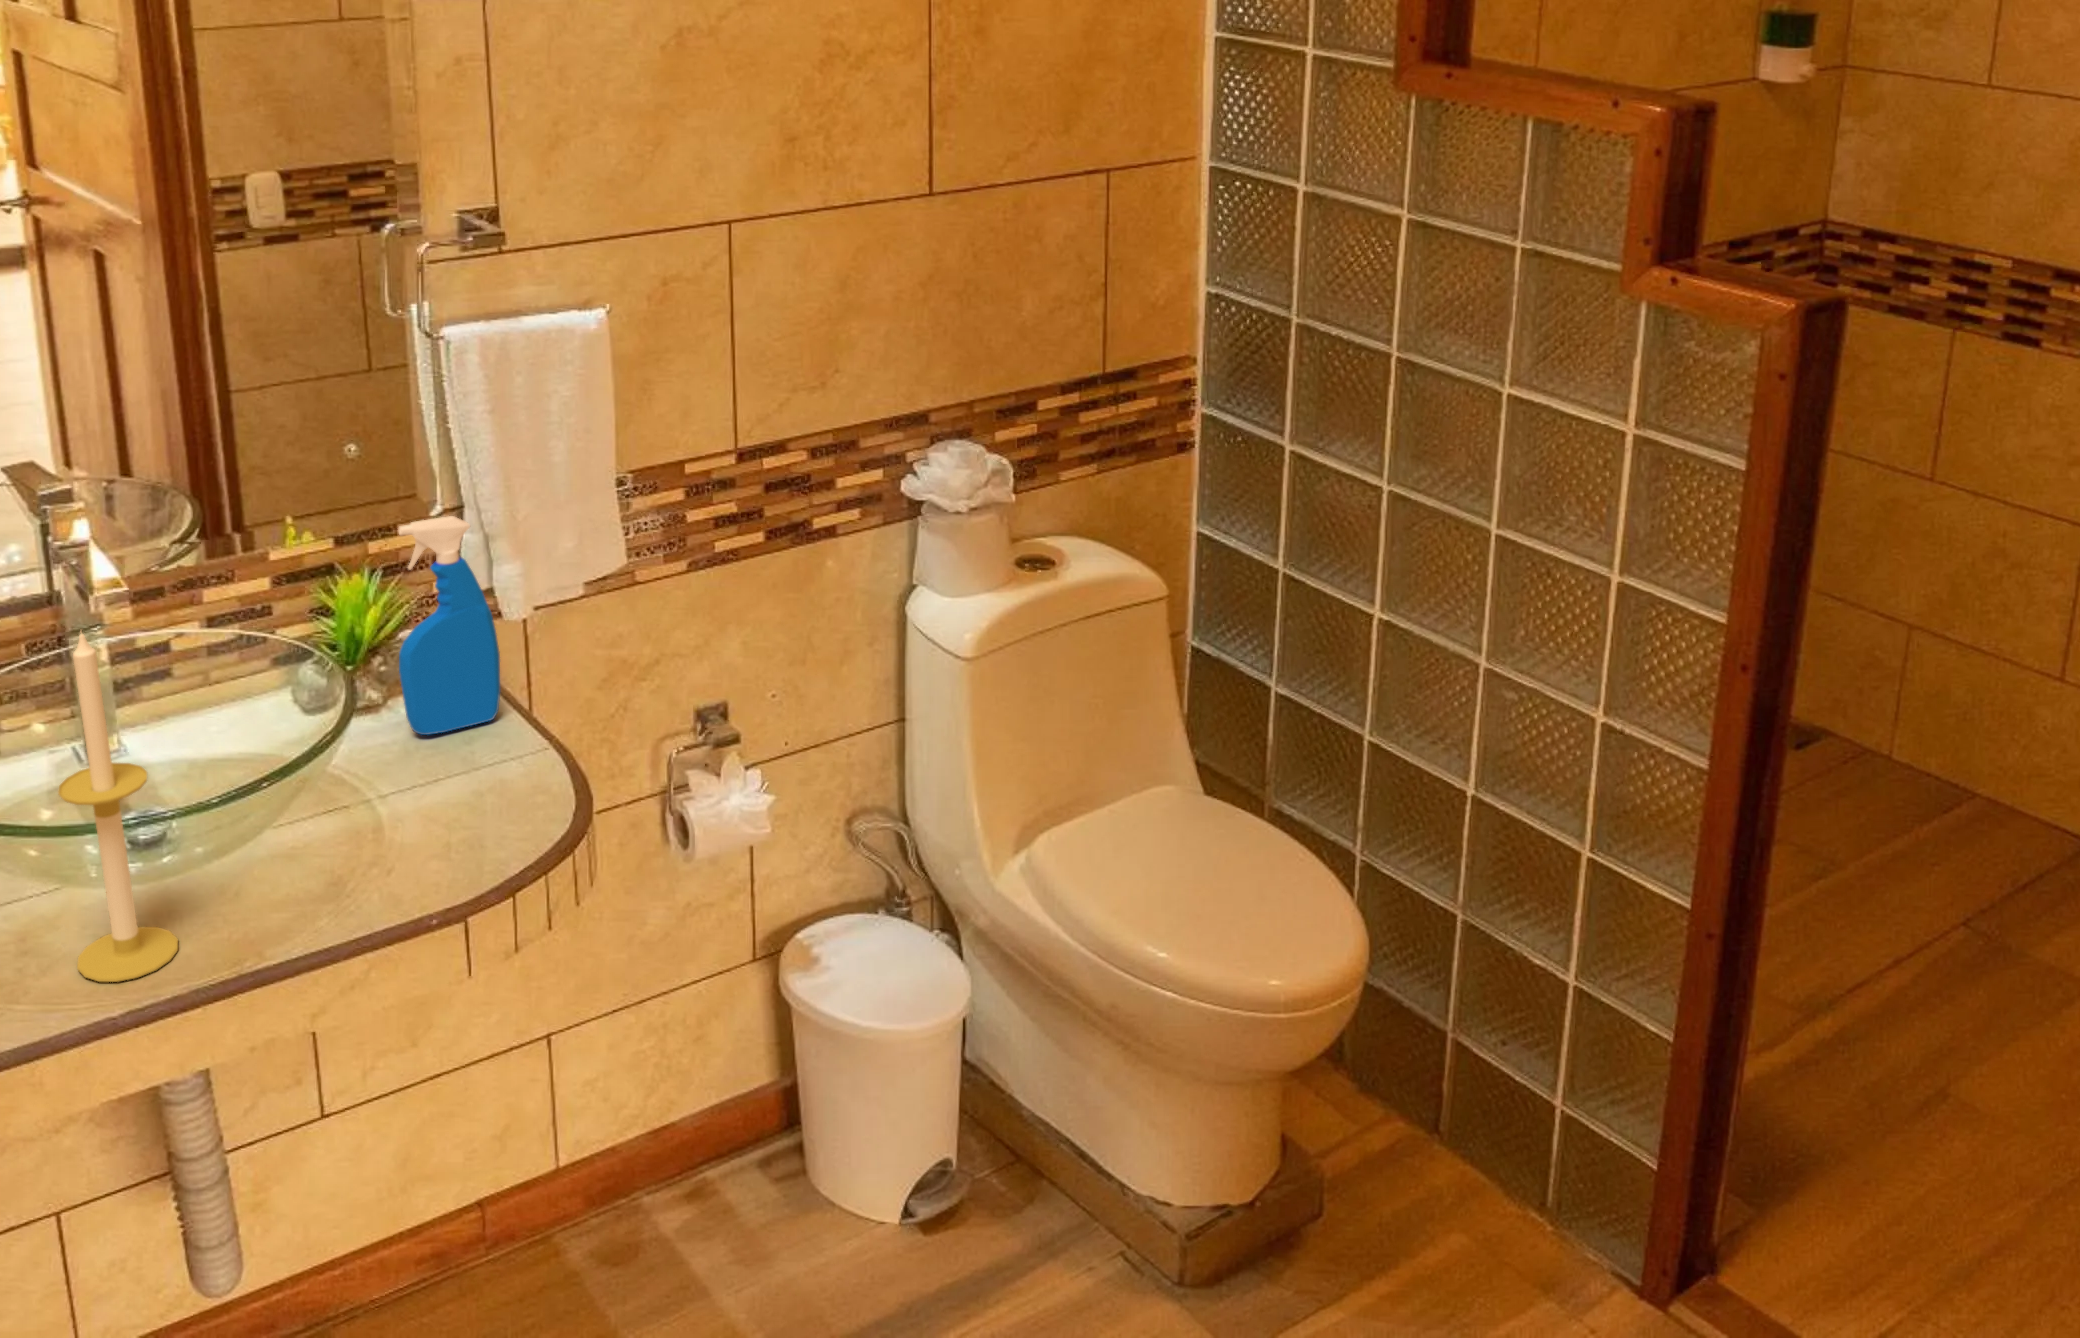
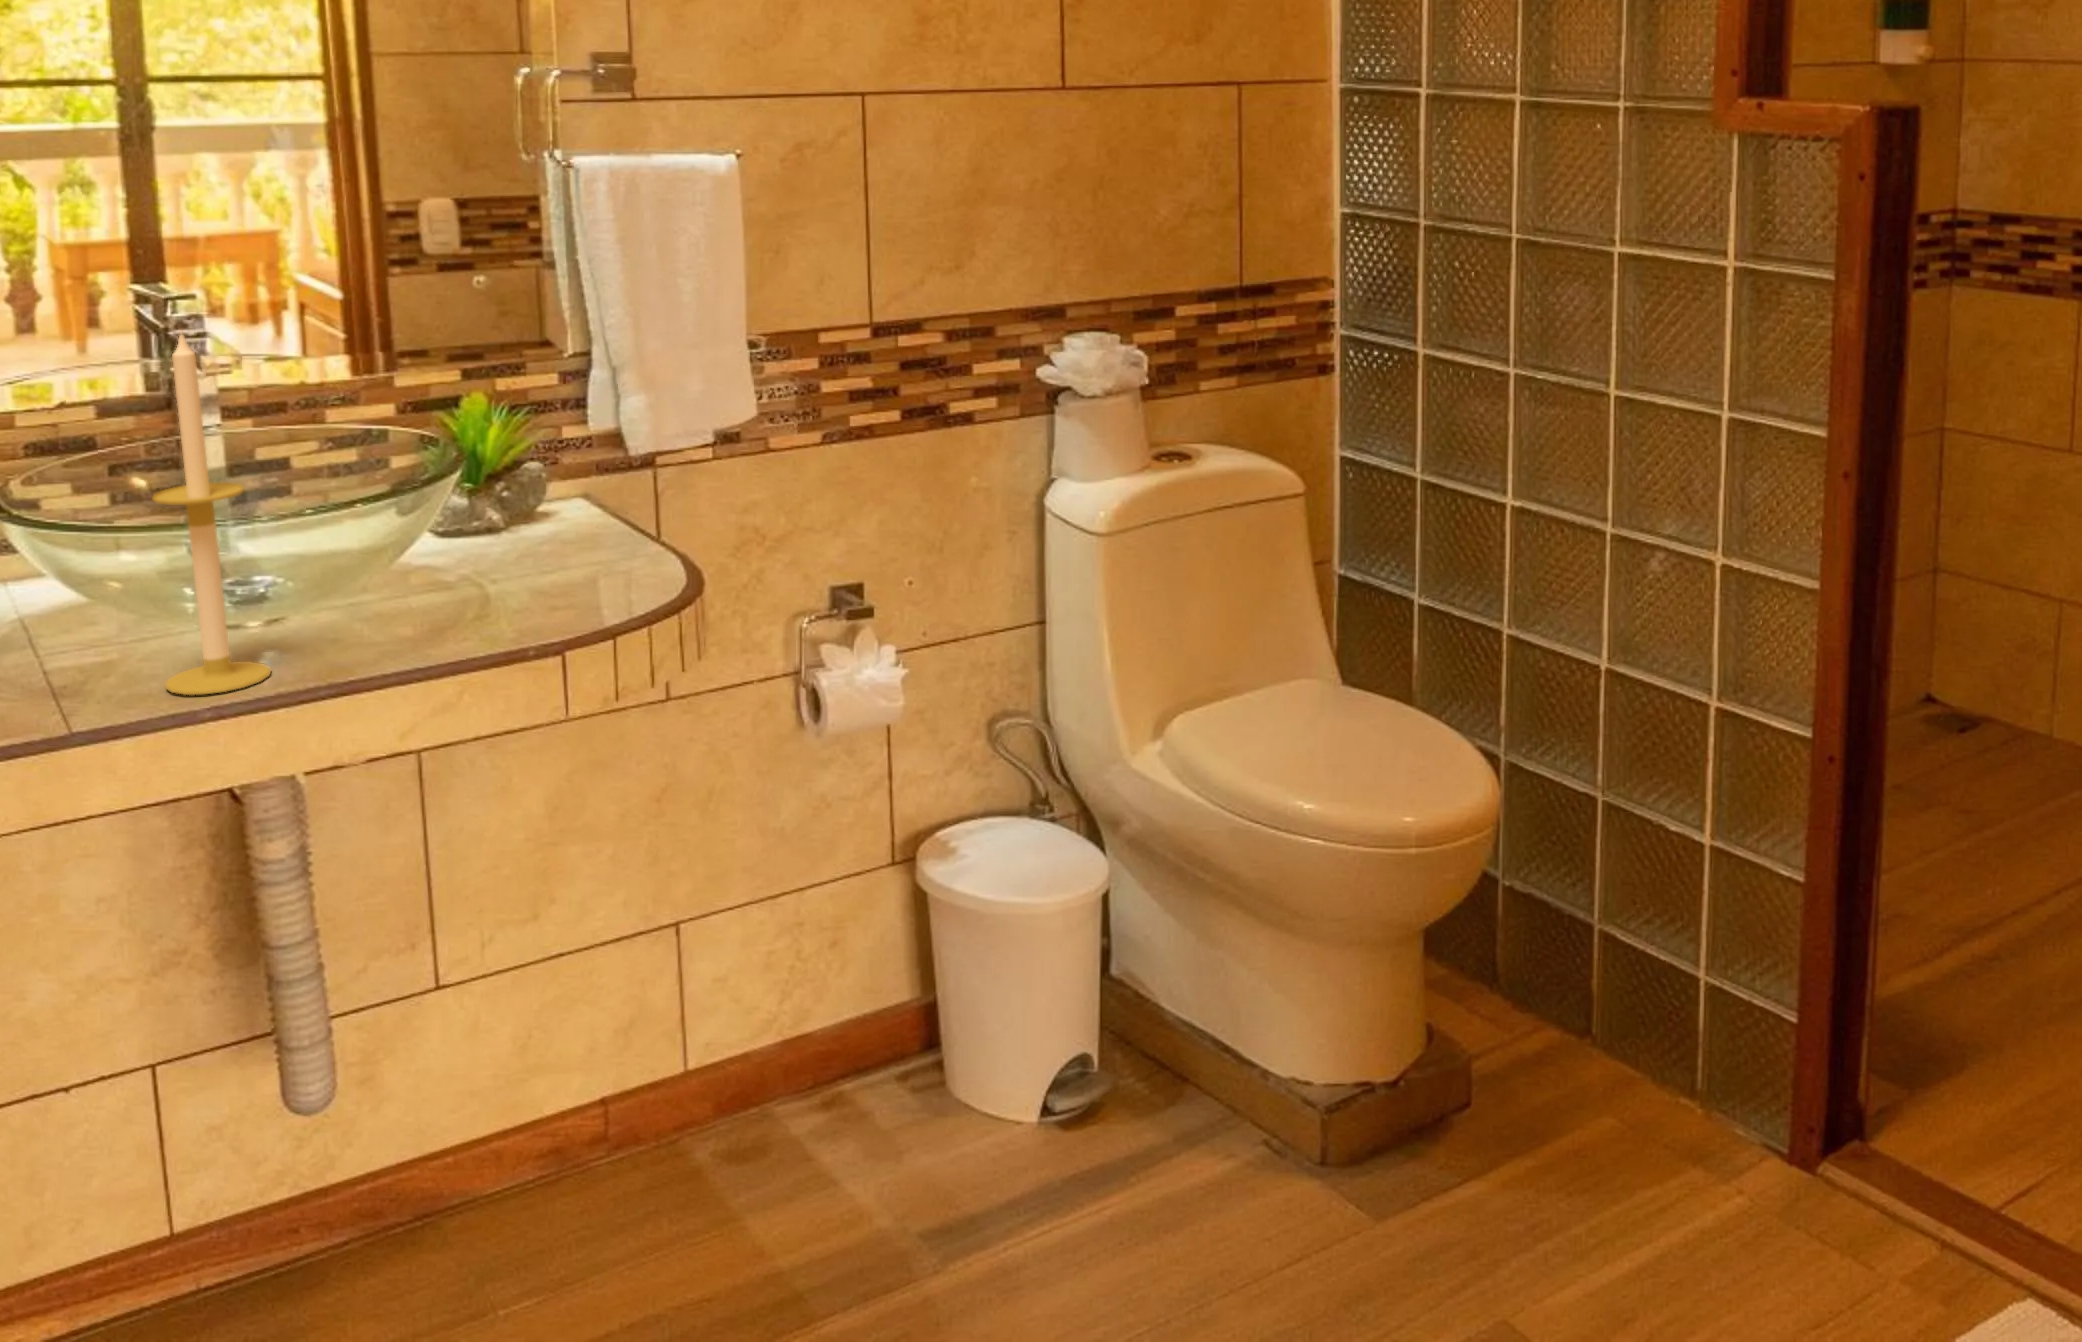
spray bottle: present [399,516,500,735] -> none [518,325,622,548]

